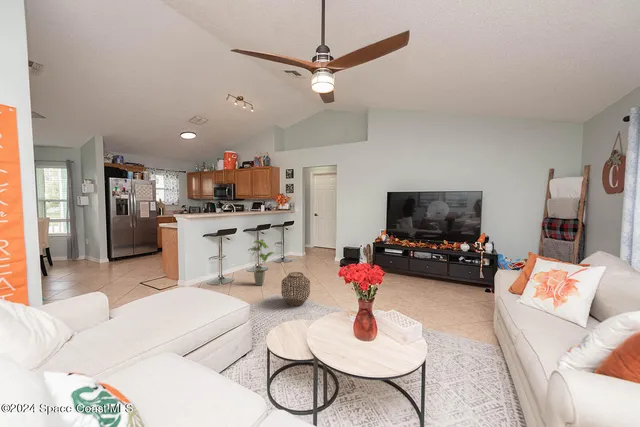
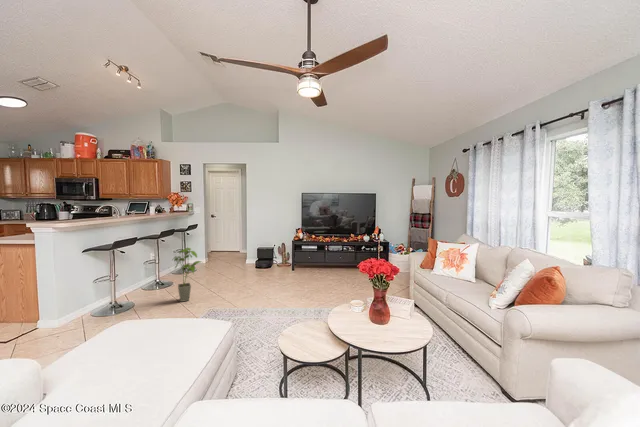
woven basket: present [281,272,310,306] -> none [232,278,263,314]

